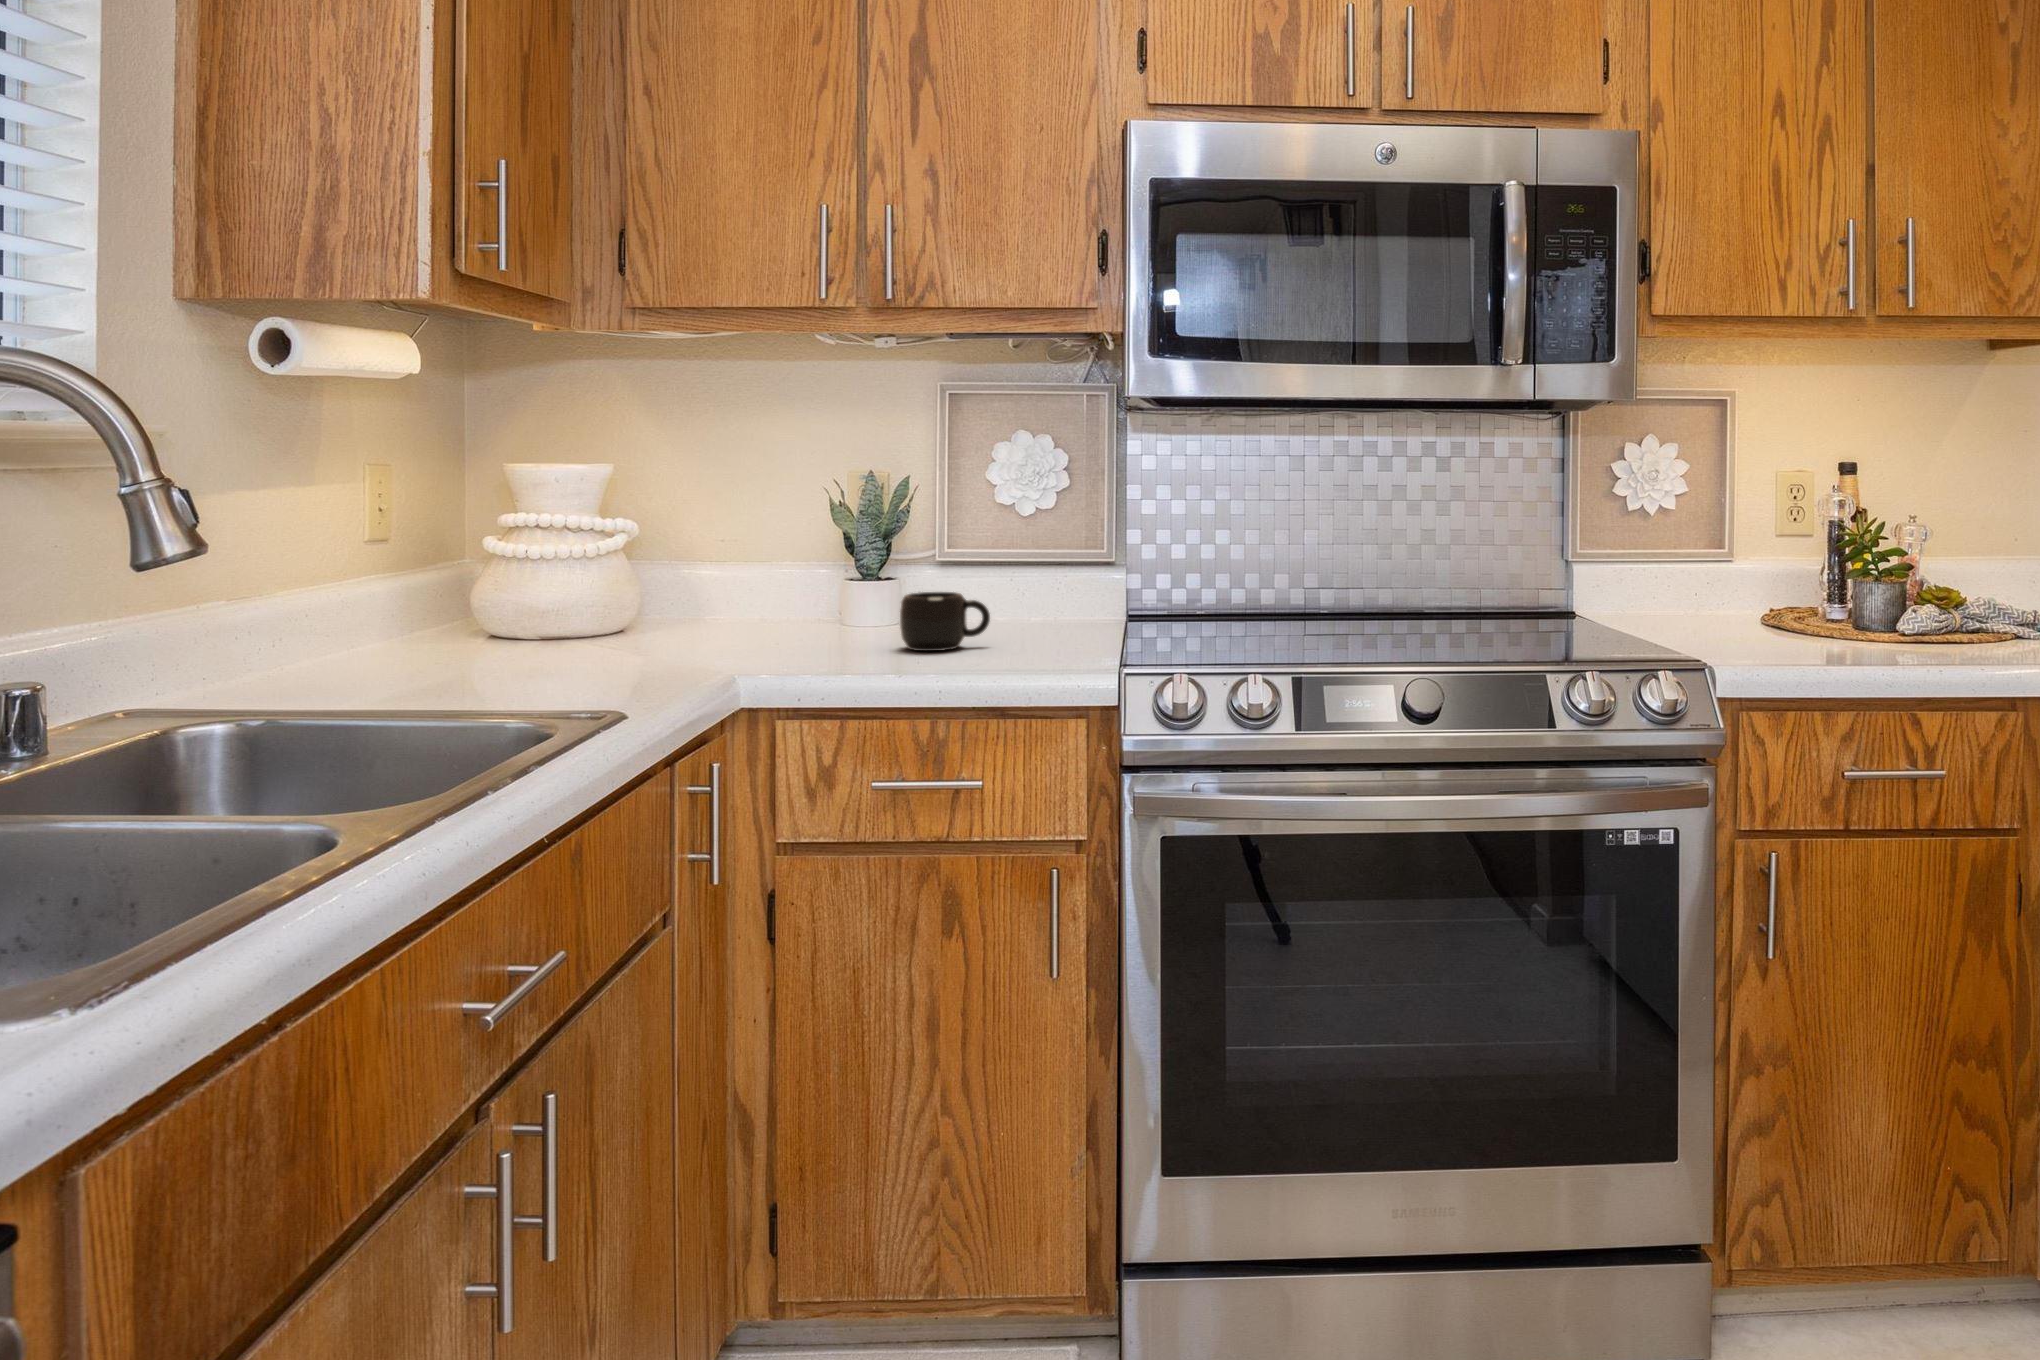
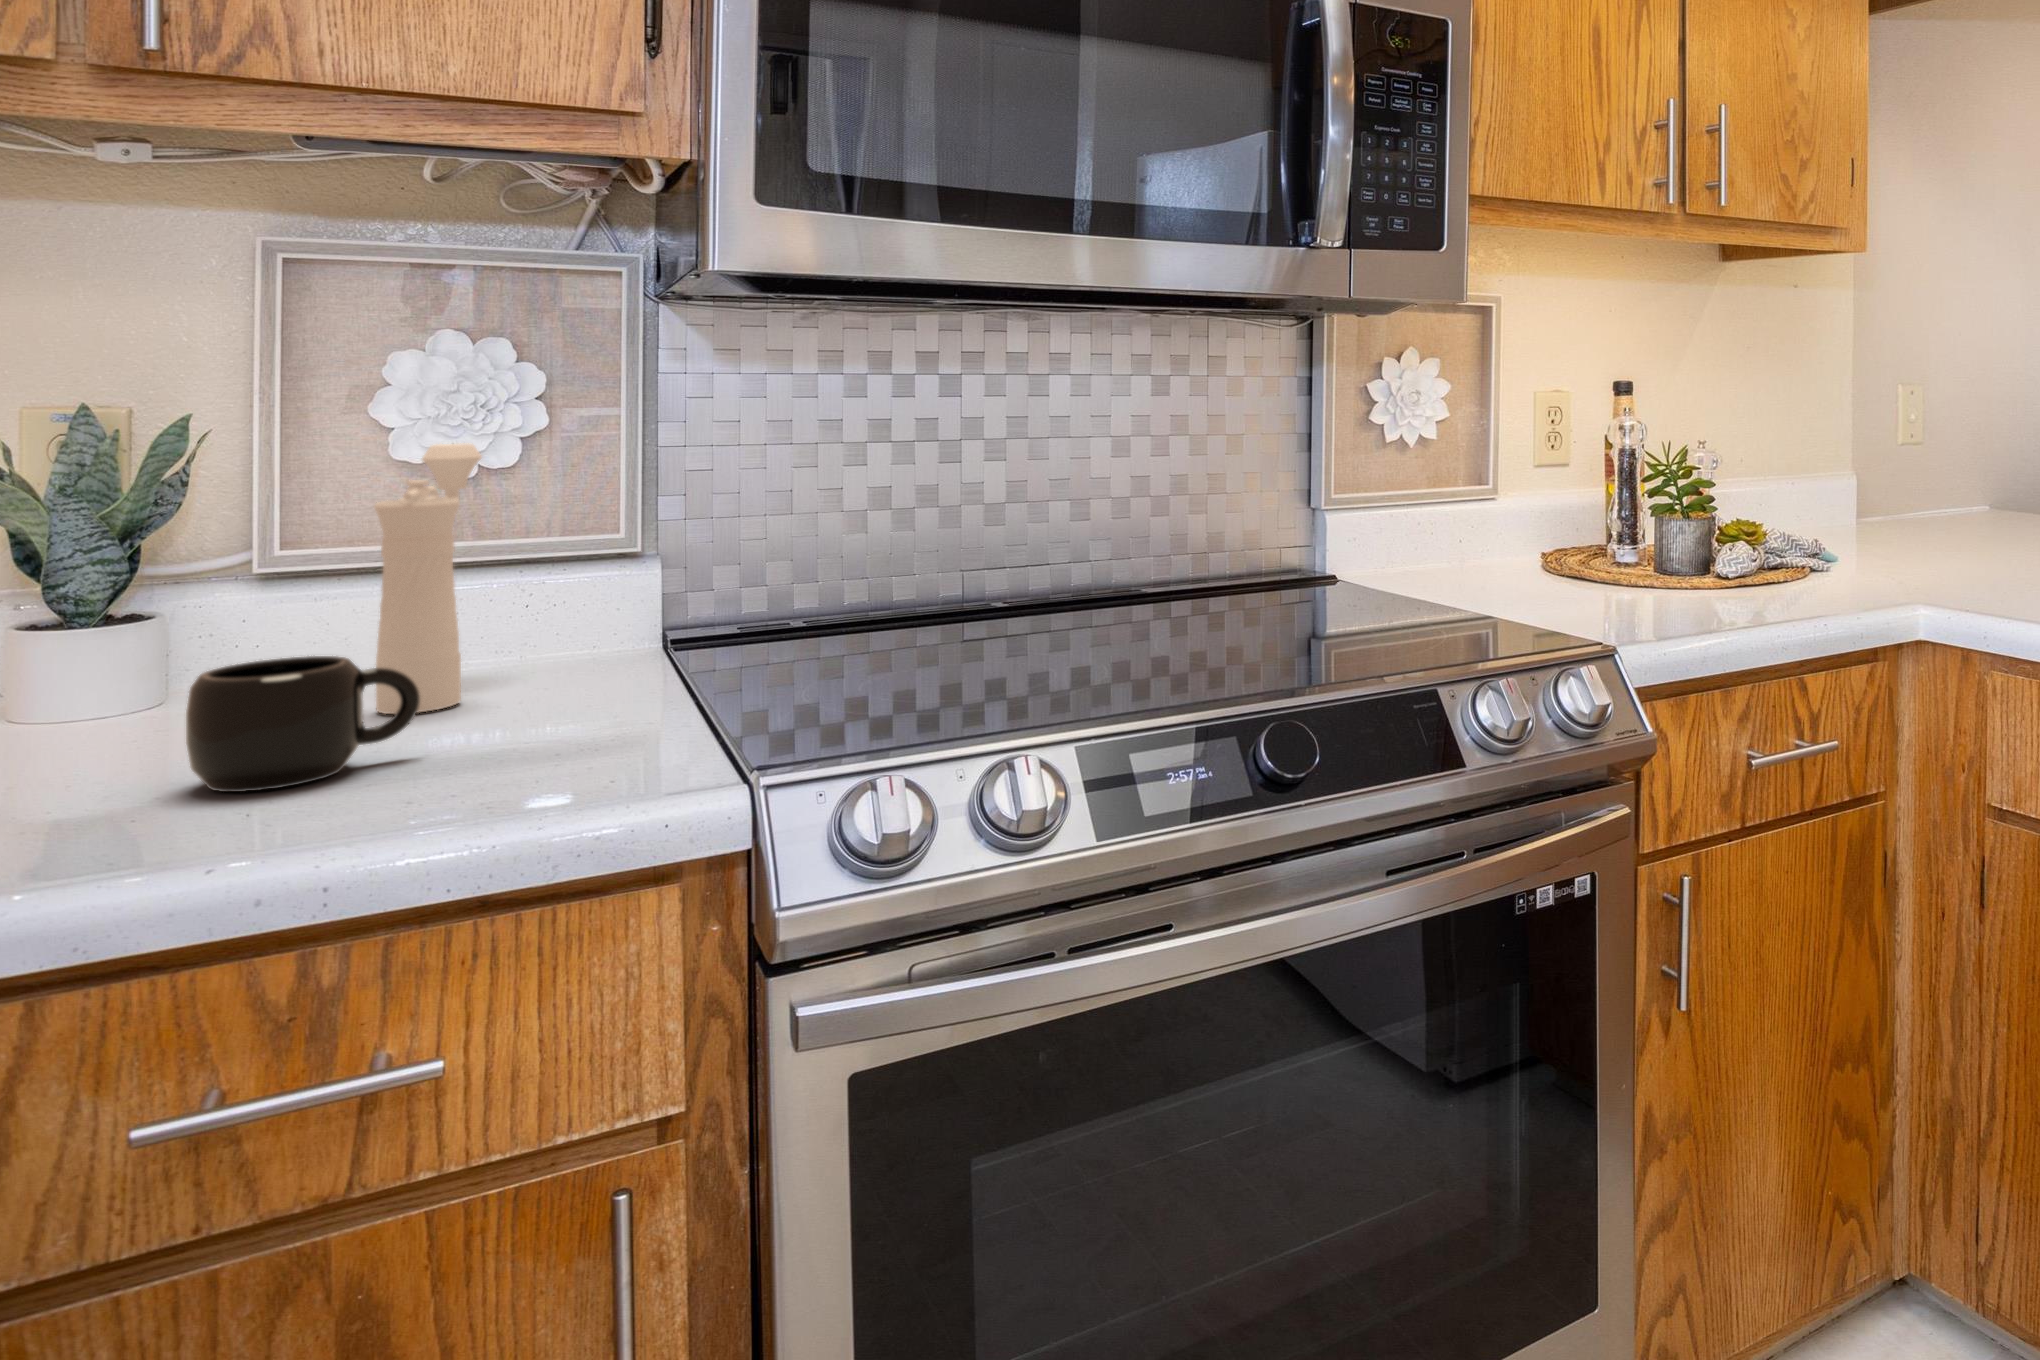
pepper mill: none [981,490,1034,630] -> present [374,443,482,714]

